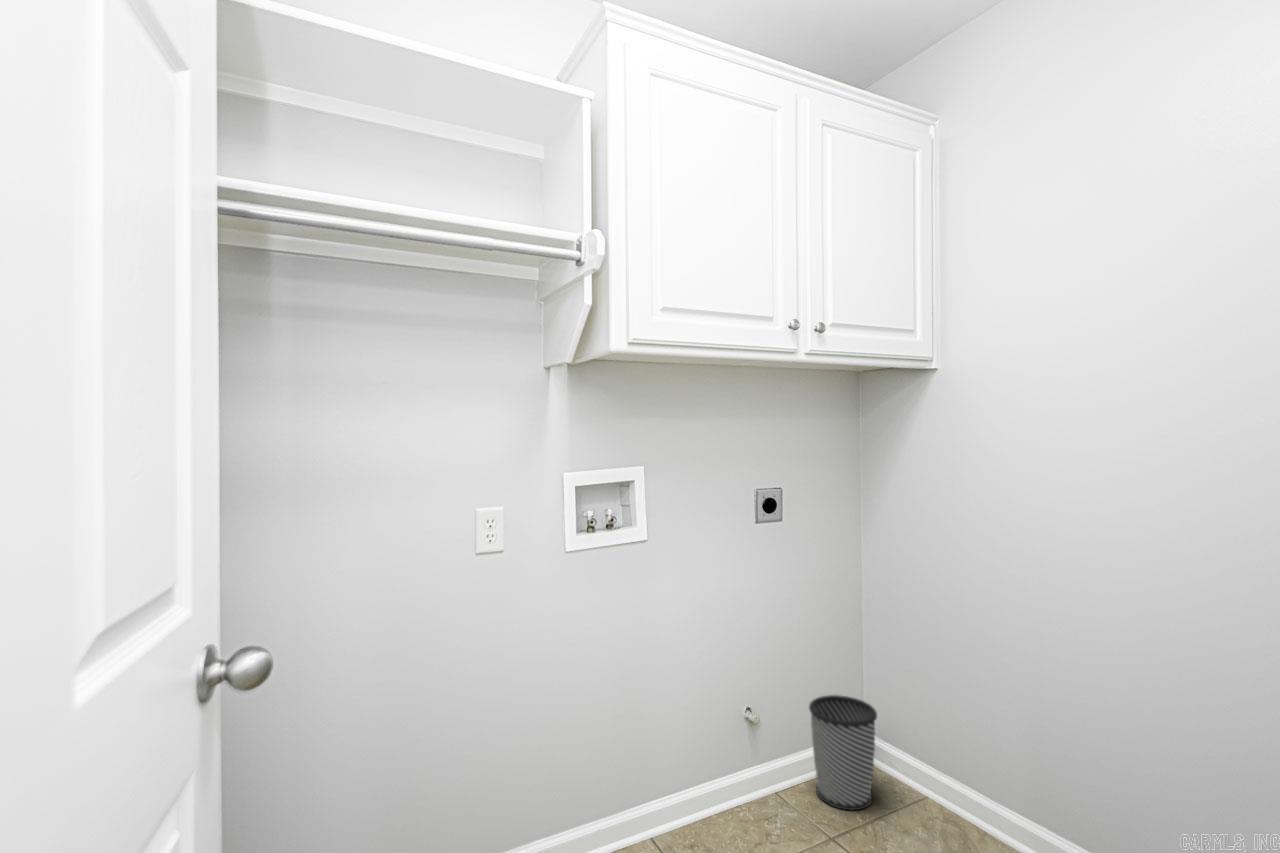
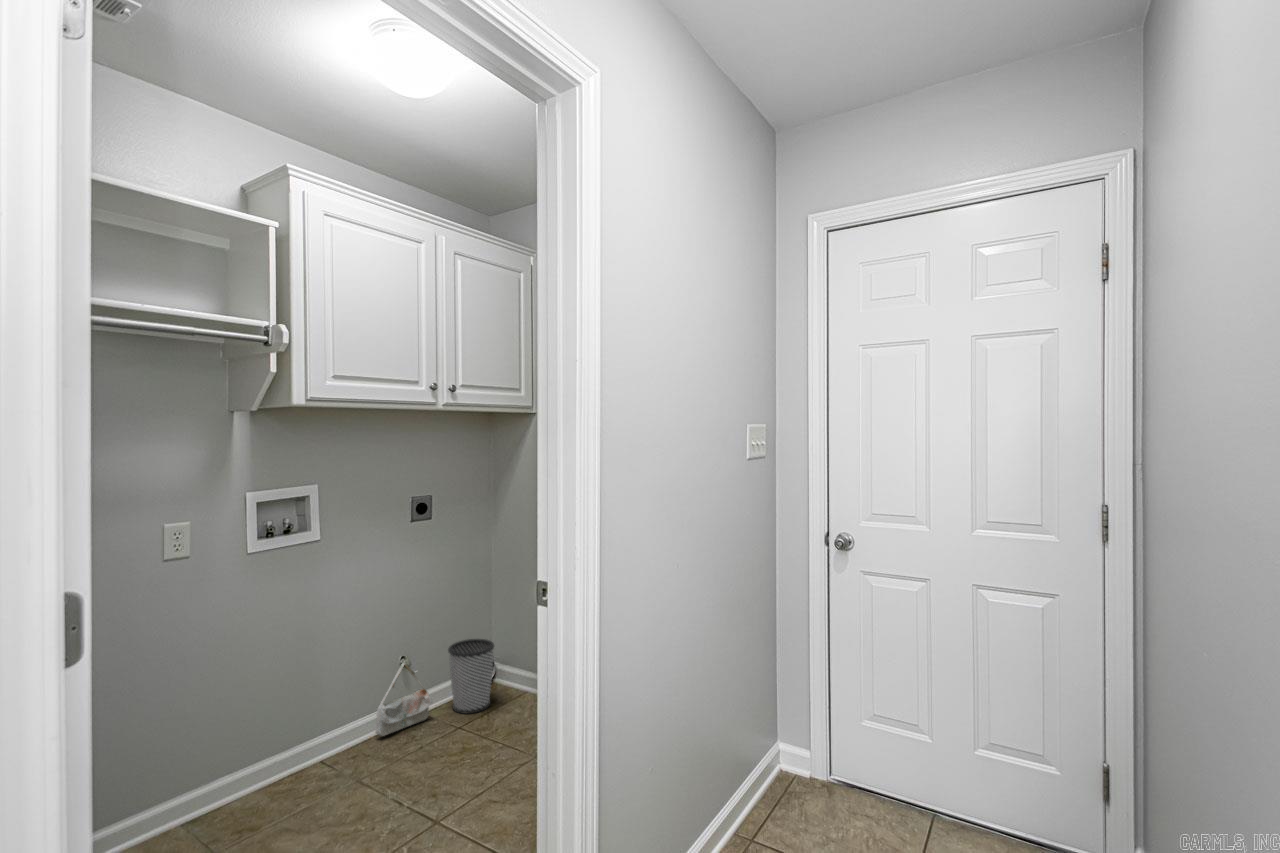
bag: none [717,719,791,819] -> present [375,663,432,736]

